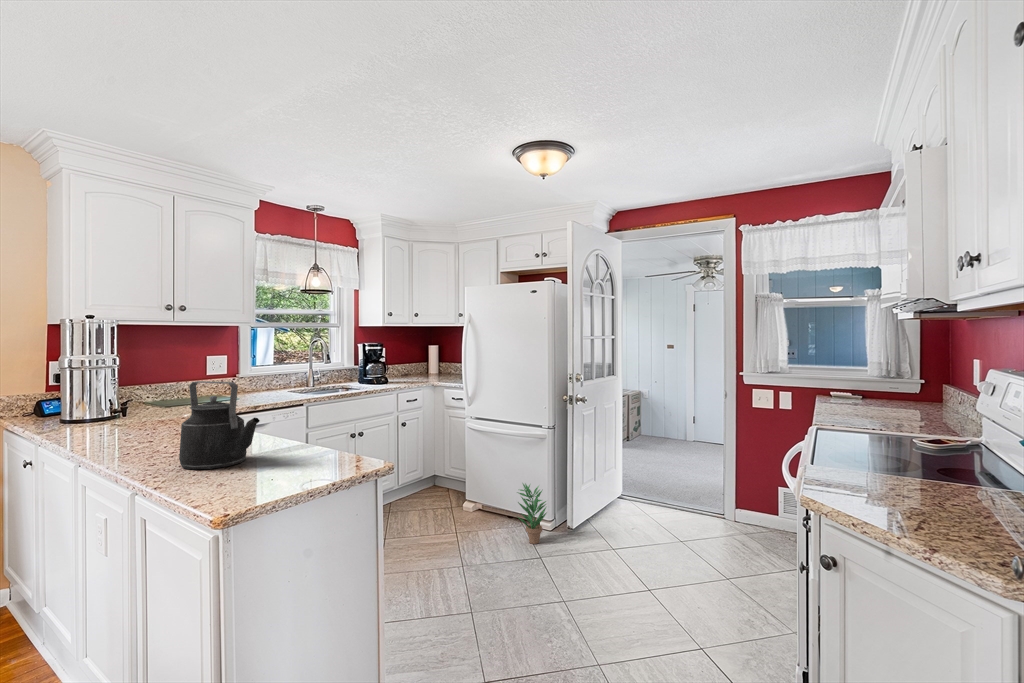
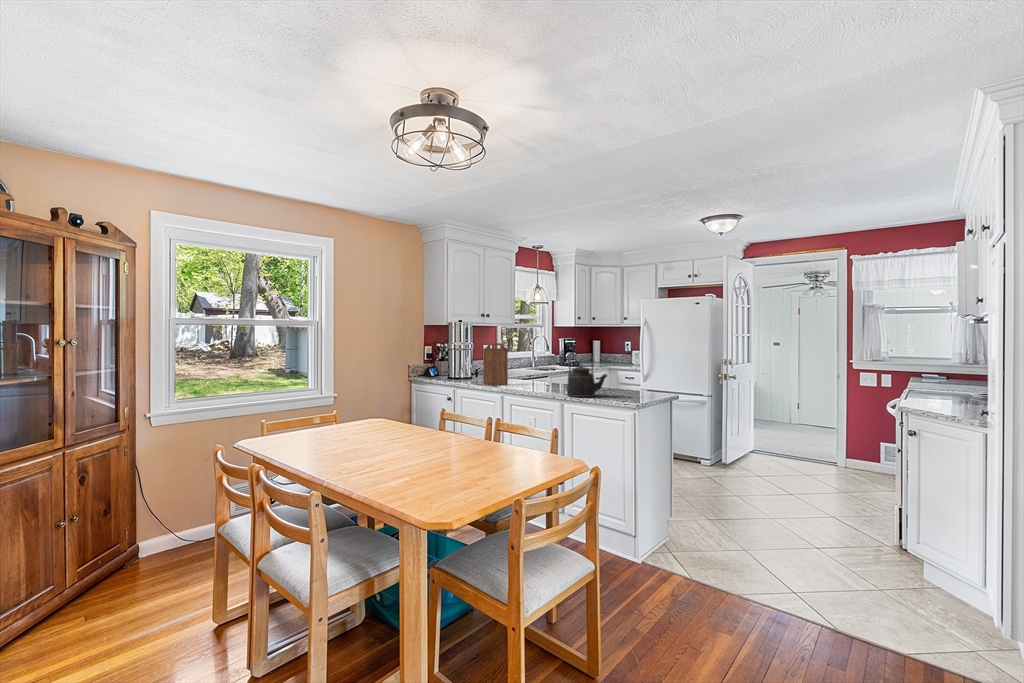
cutting board: none [102,352,155,432] -> present [483,343,508,385]
potted plant: present [517,484,546,544] -> none [688,430,711,470]

